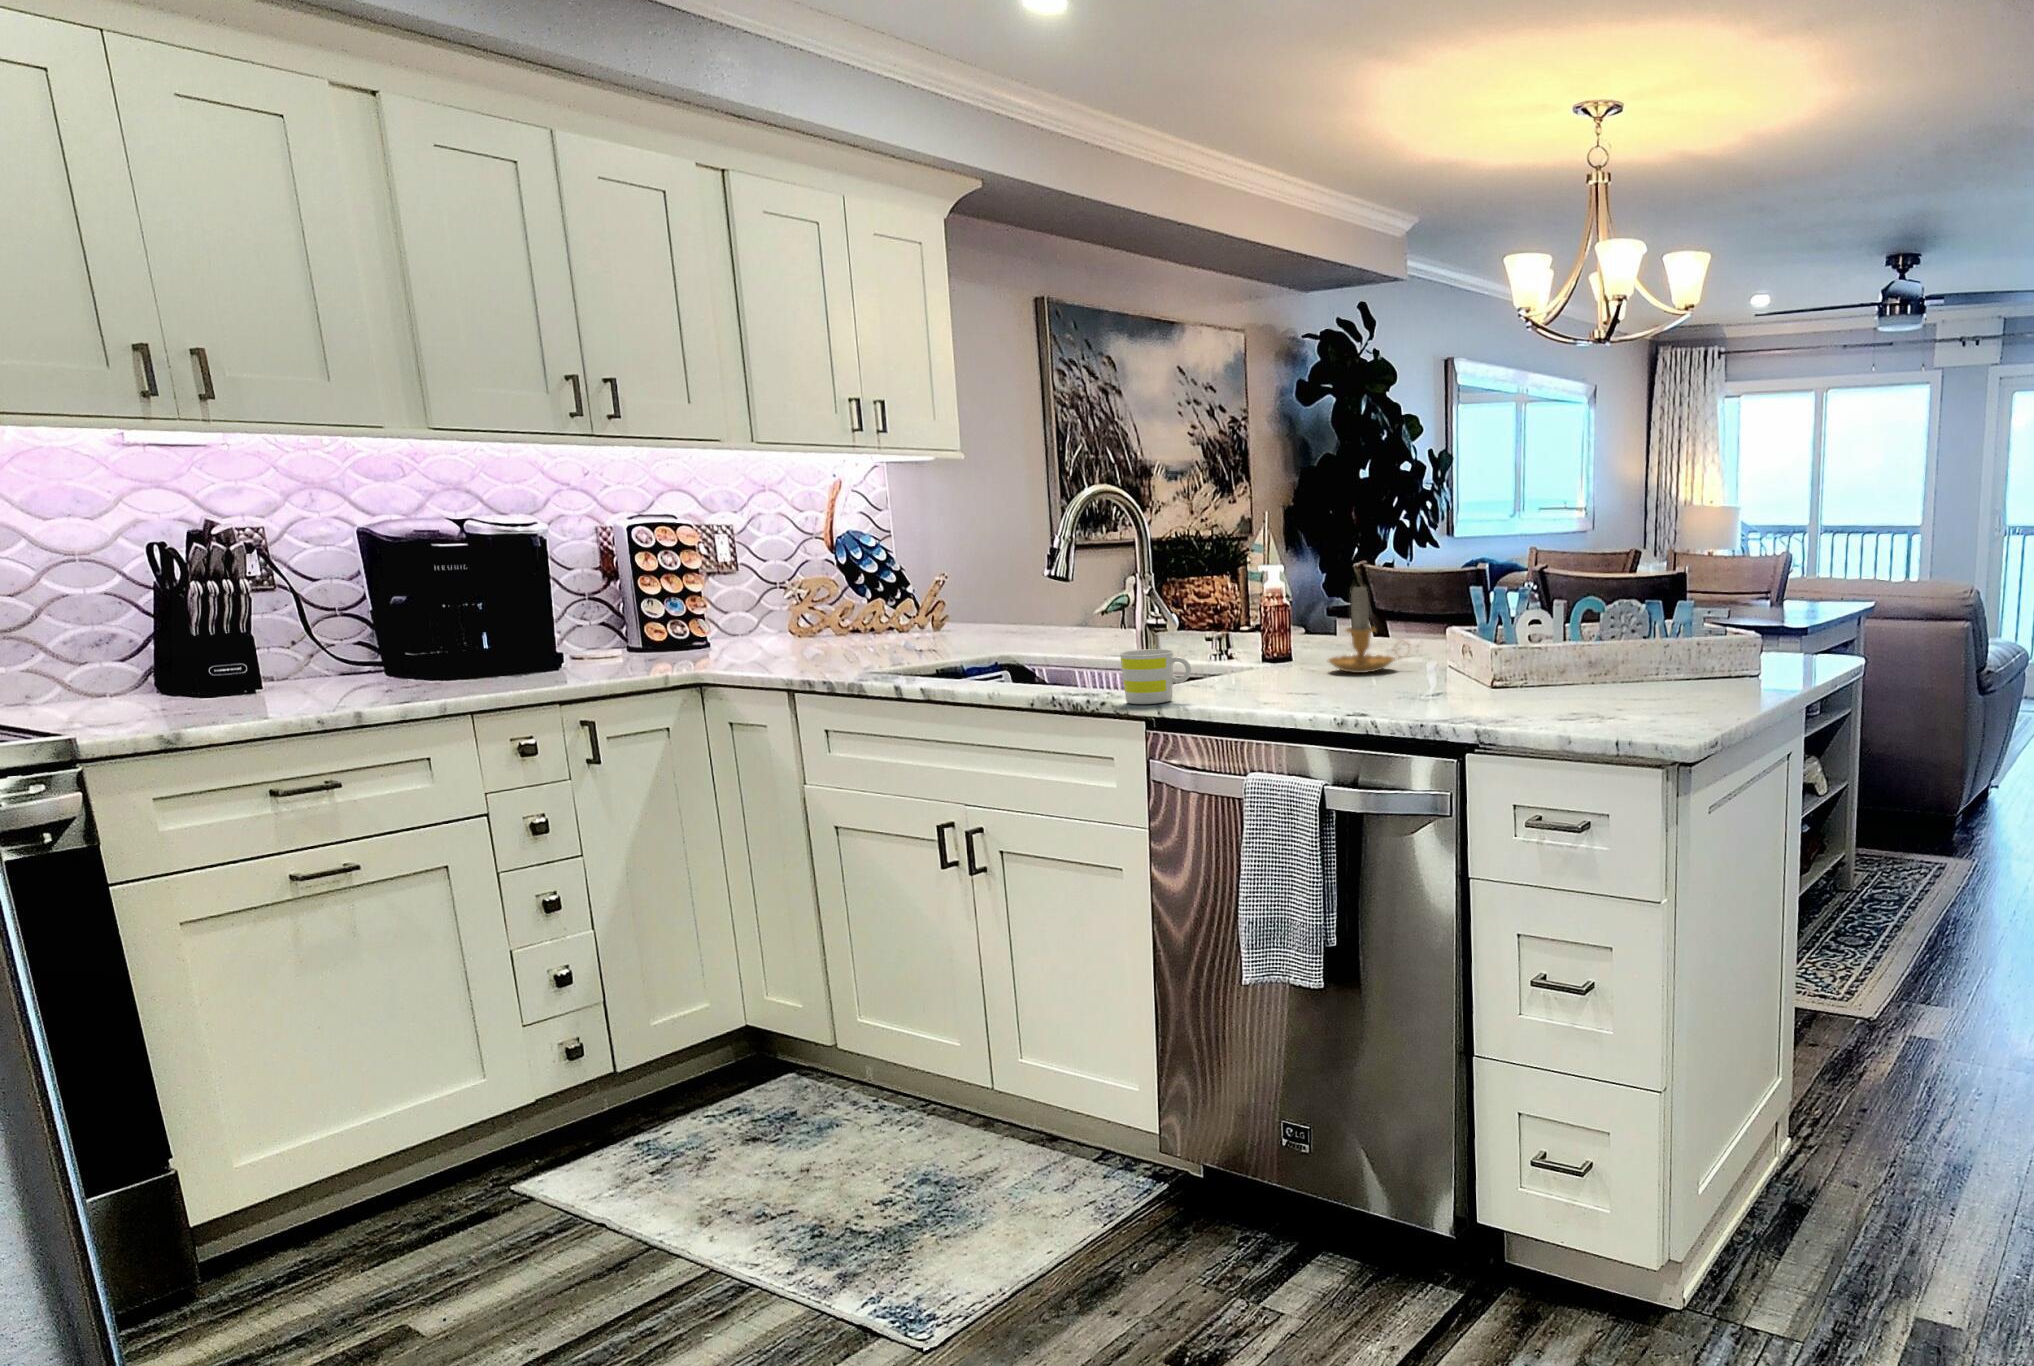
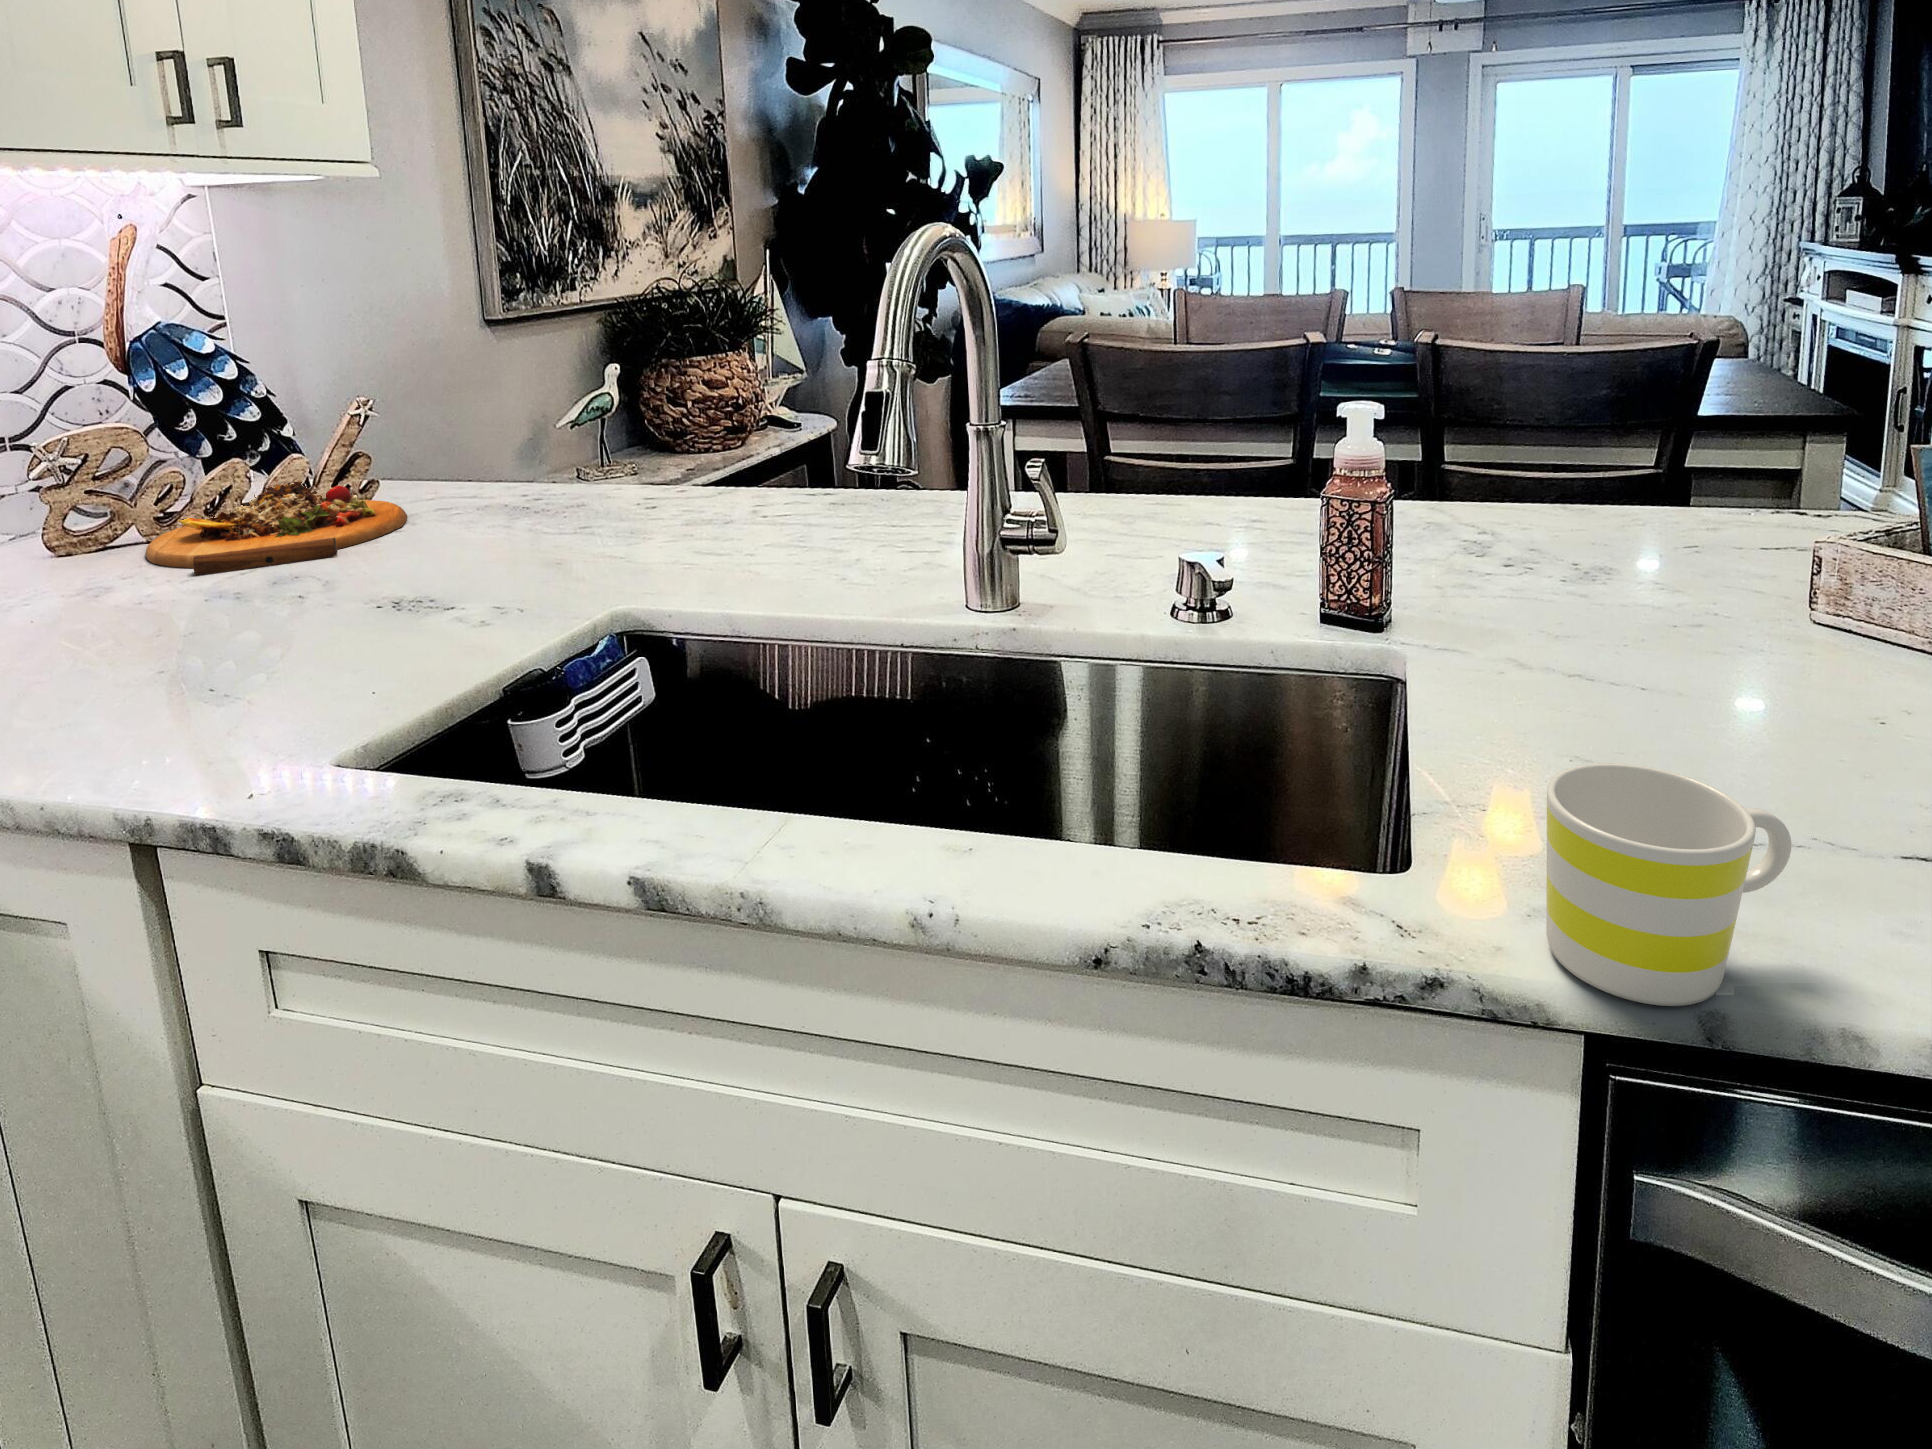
candle: present [1329,587,1407,673] -> none [1542,433,1725,650]
cutting board: none [826,611,954,646] -> present [146,481,407,576]

